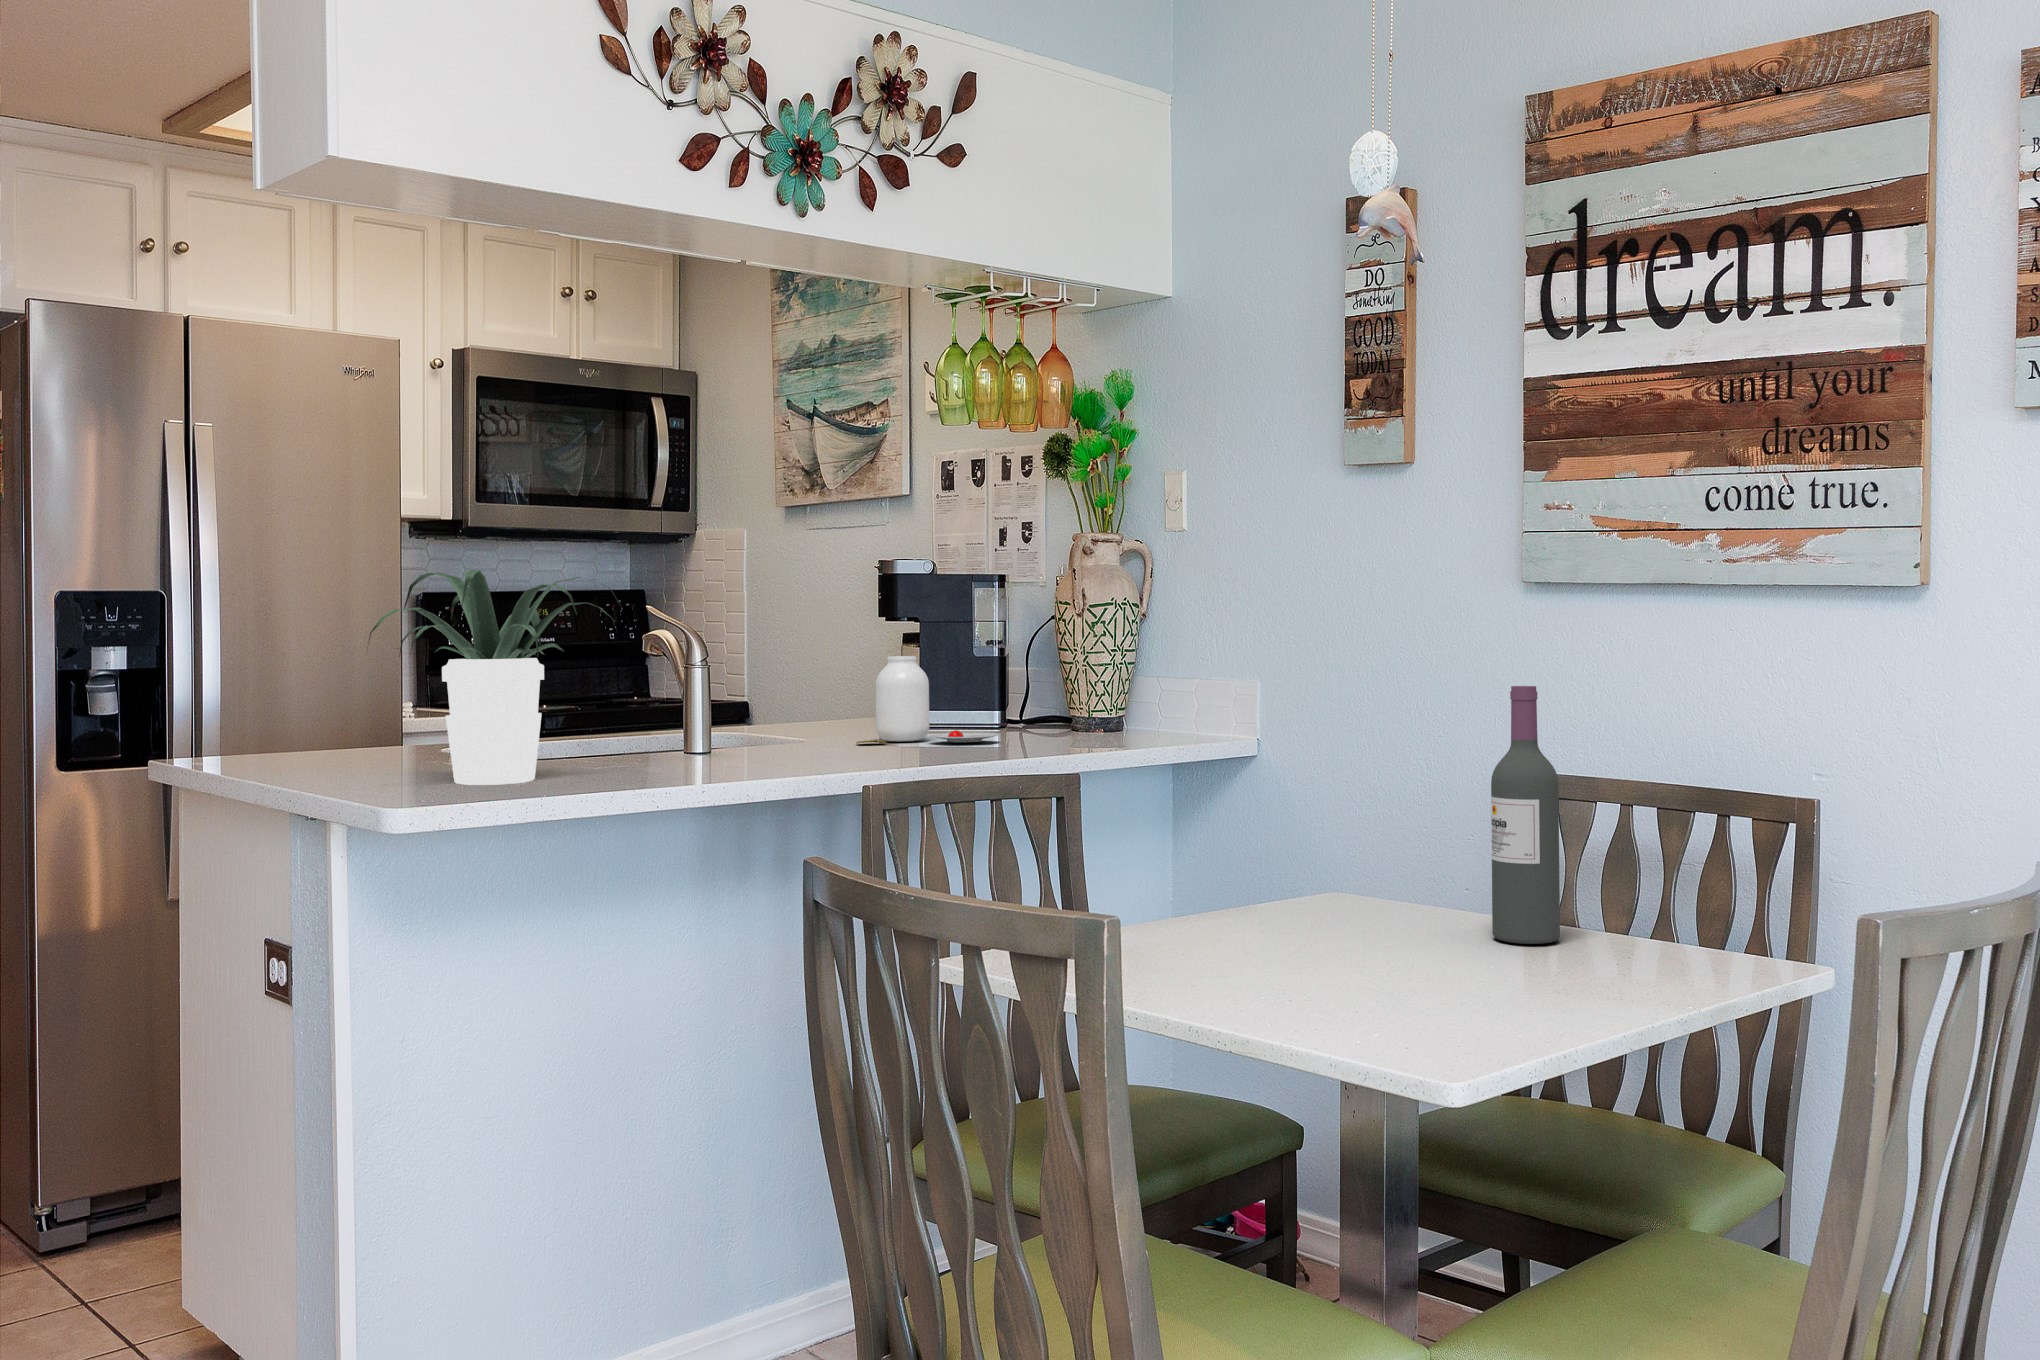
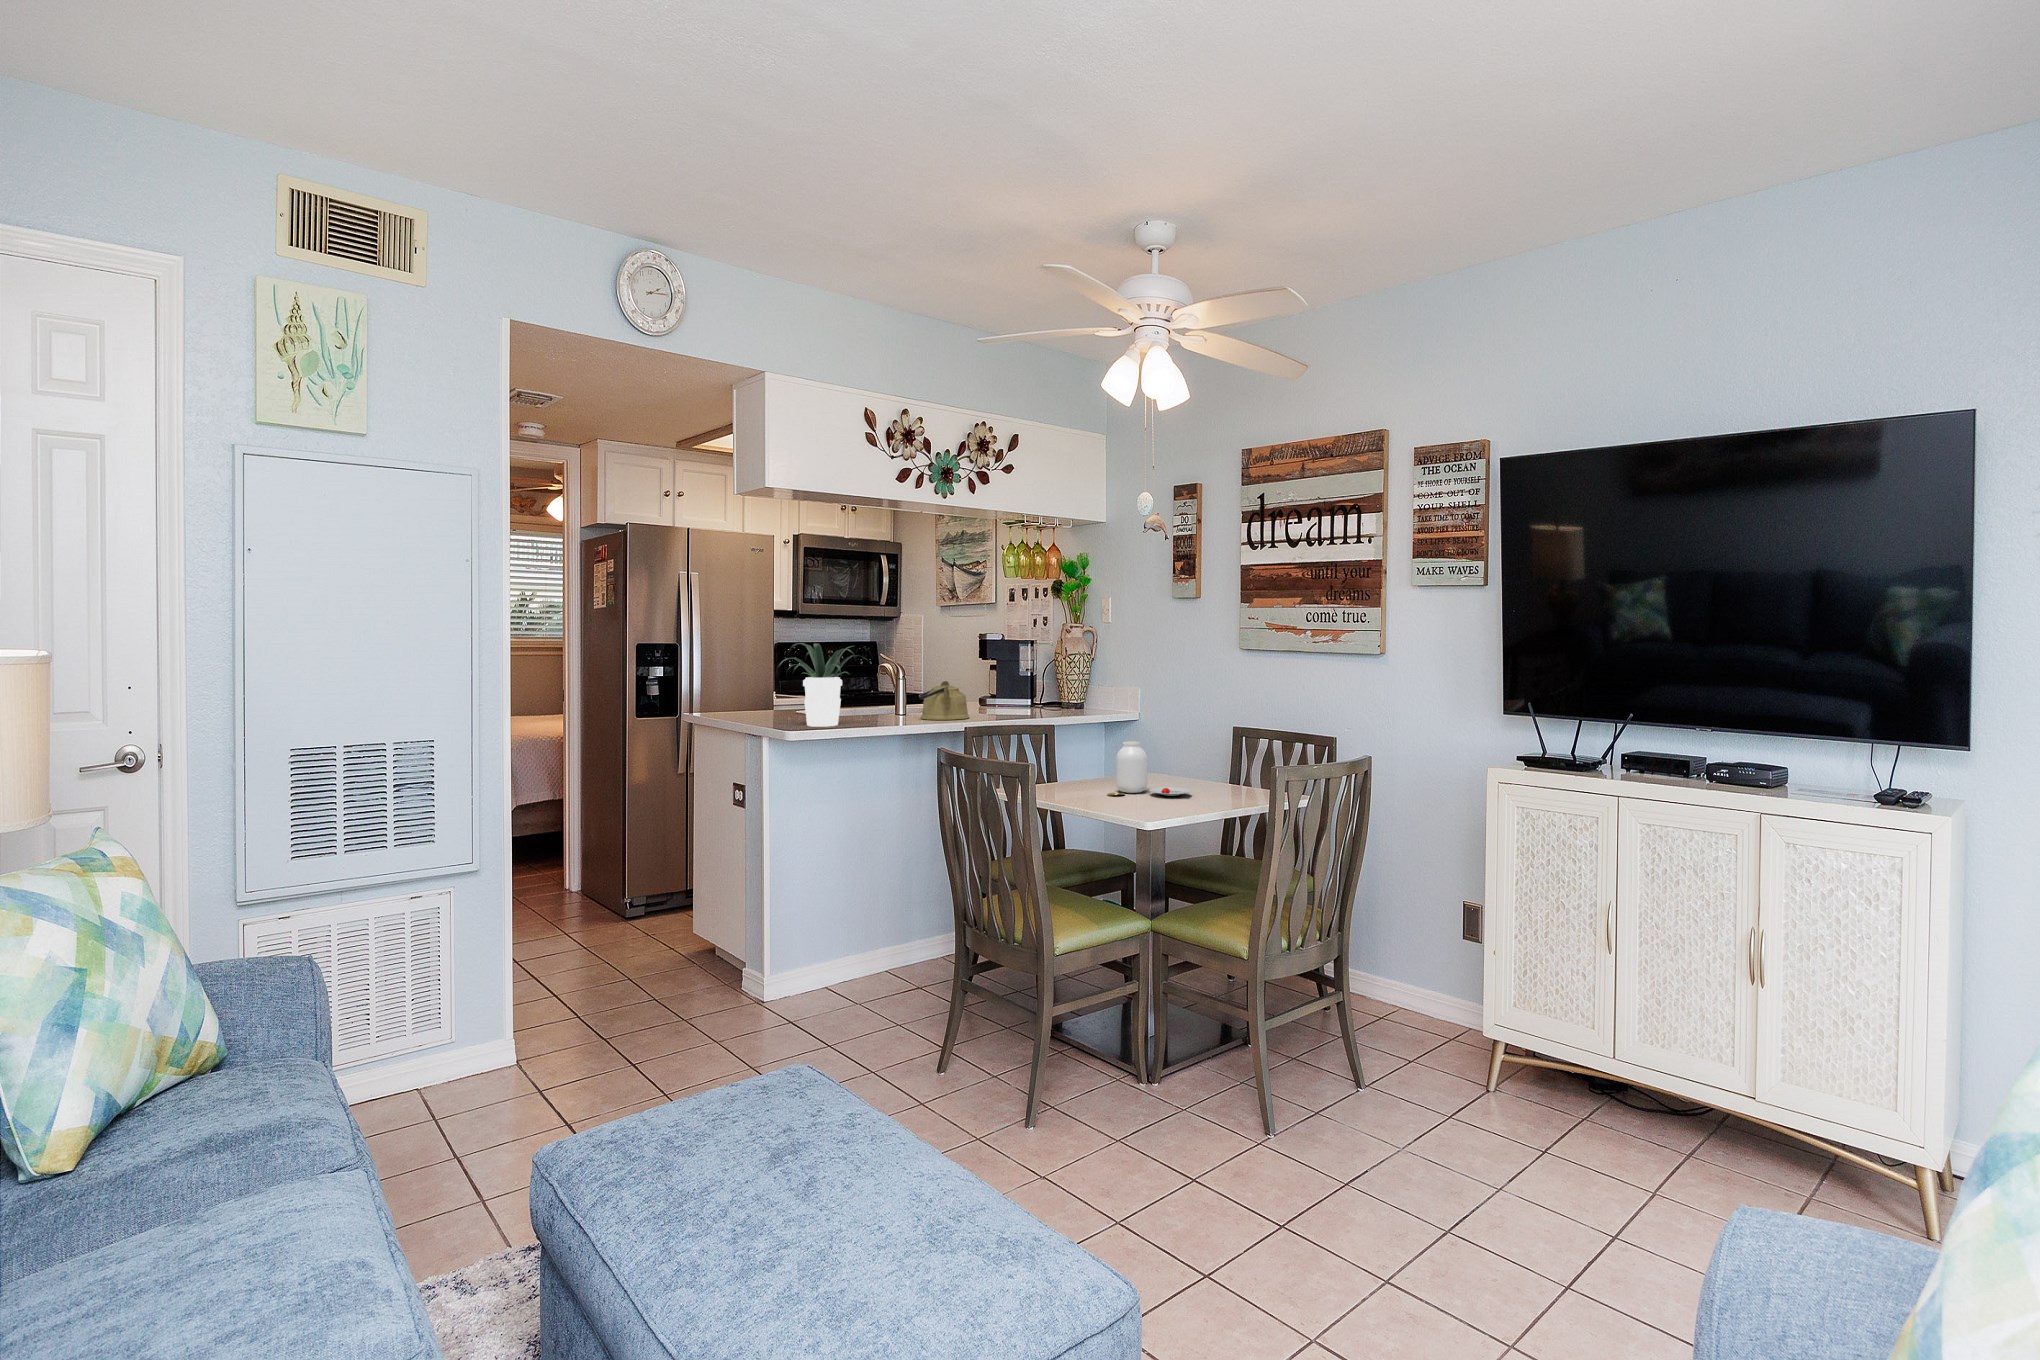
jar: present [856,656,999,744] -> present [1107,741,1191,796]
kettle: none [740,668,865,763] -> present [919,681,969,720]
wine bottle: present [1491,686,1560,944] -> none [1204,692,1229,791]

